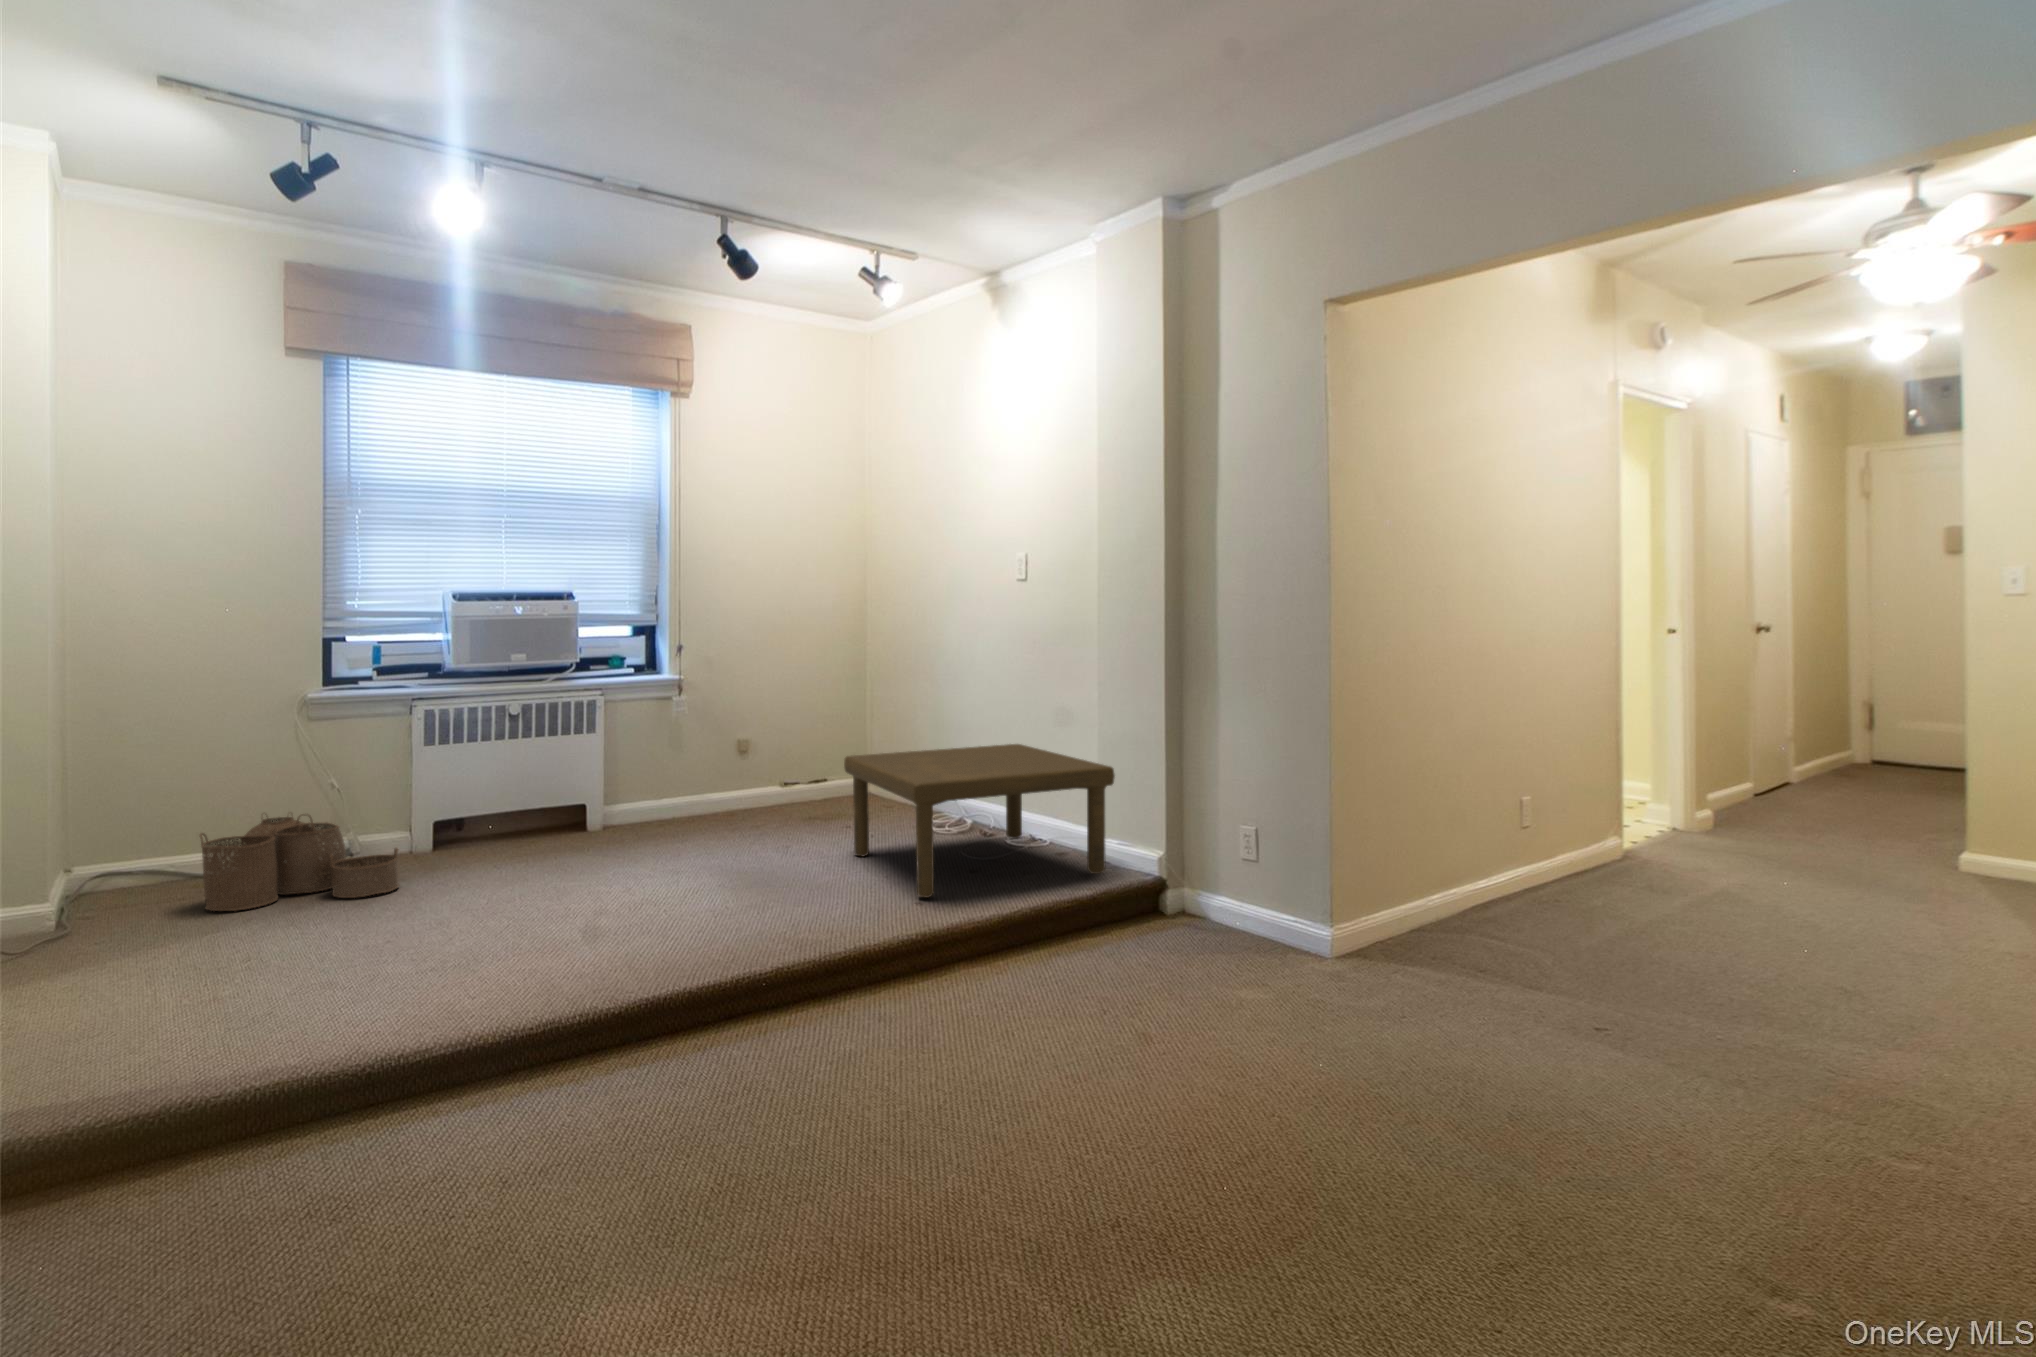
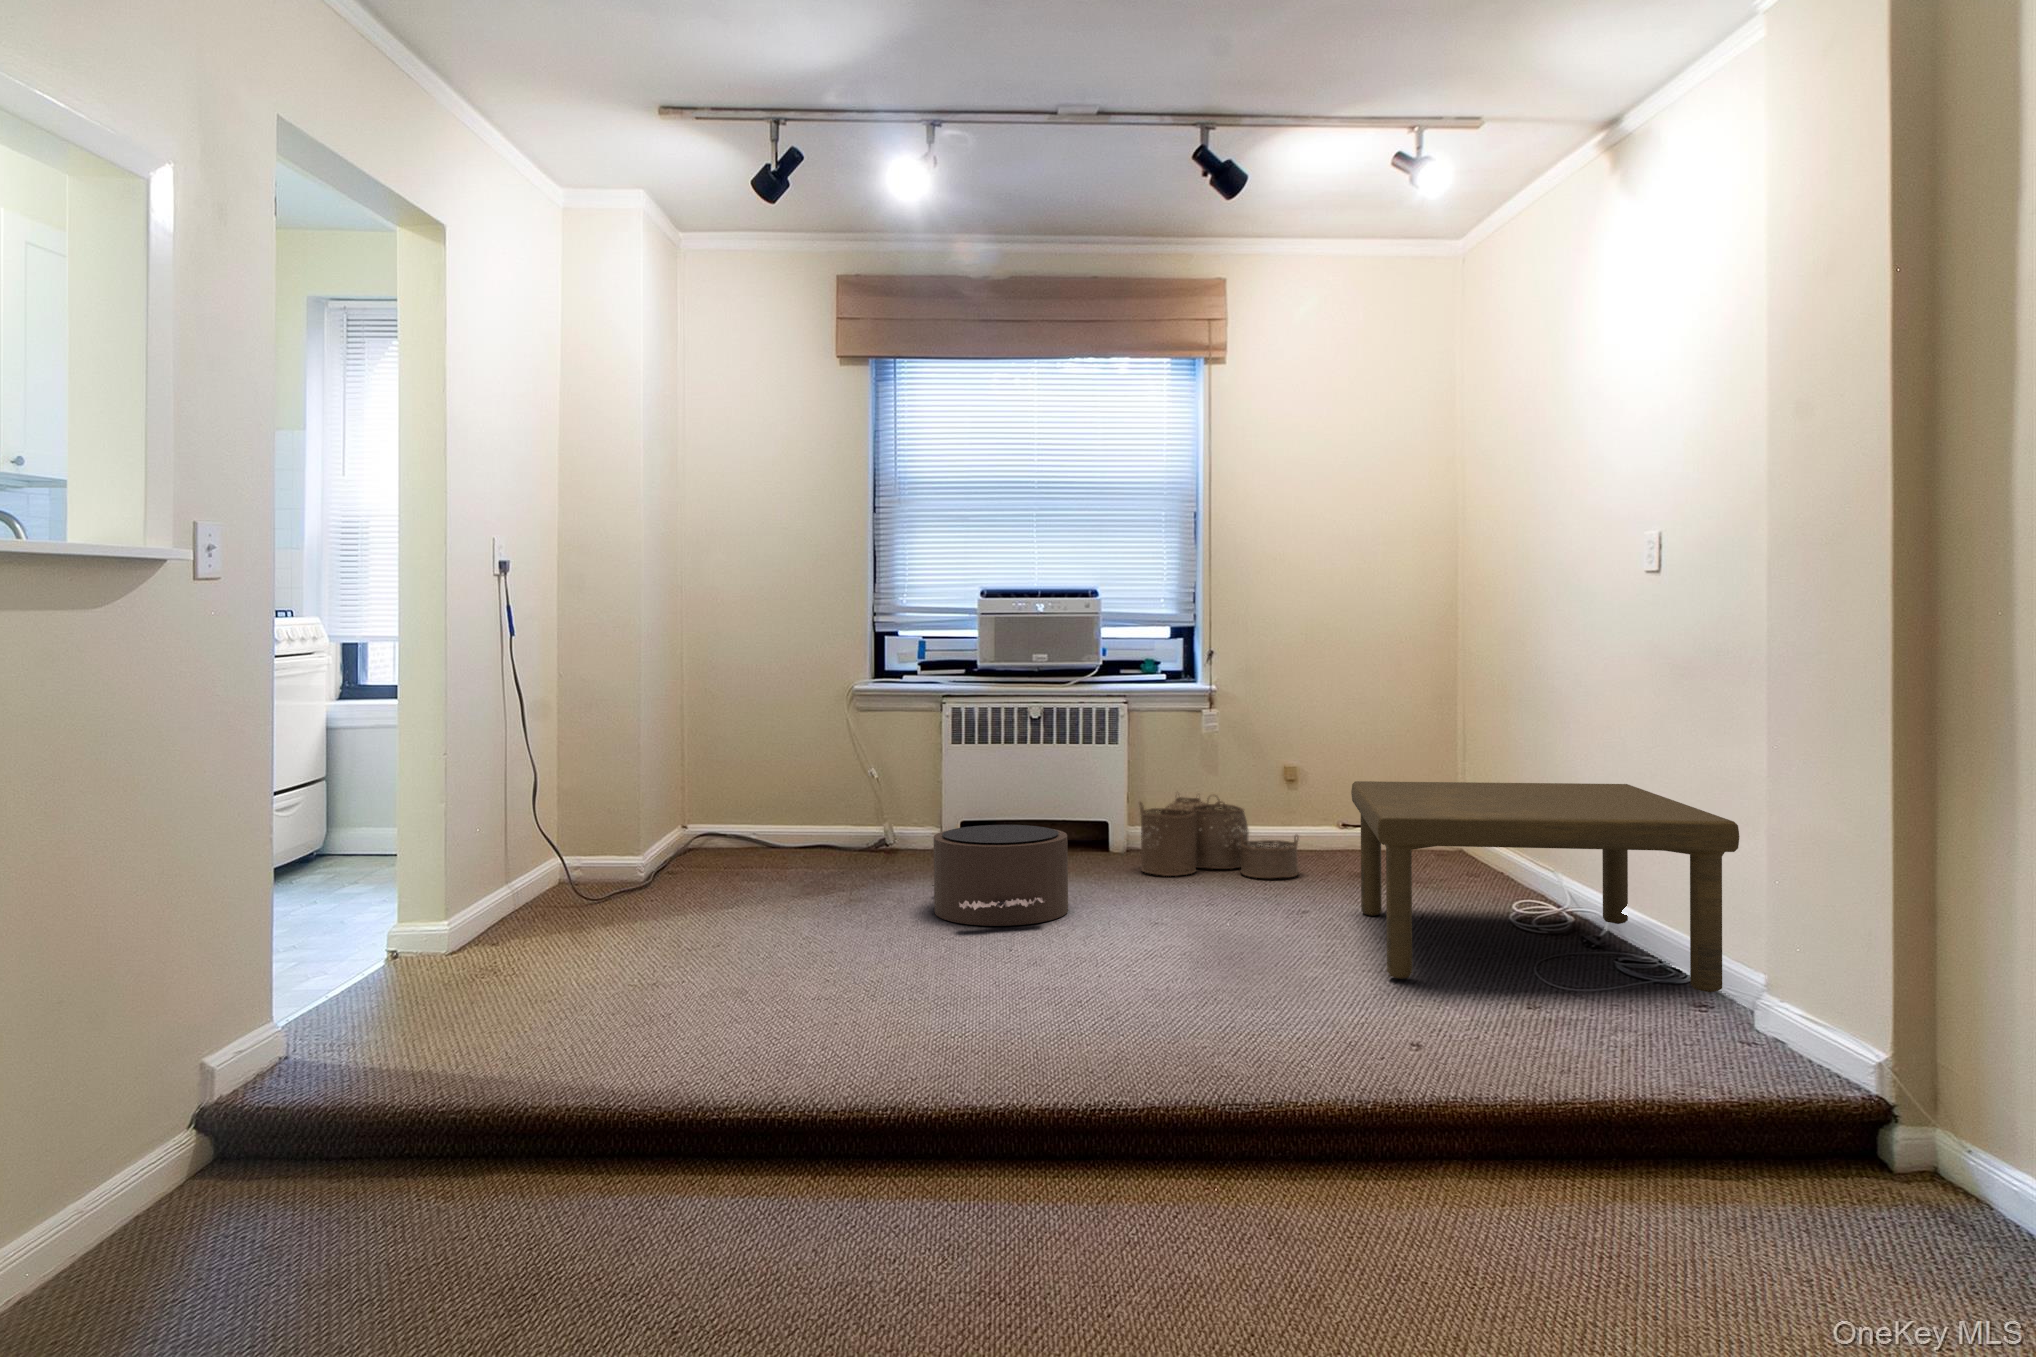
woven basket: present [200,815,399,911] -> present [1139,797,1299,878]
pouf: none [474,819,624,916] -> present [932,825,1068,926]

